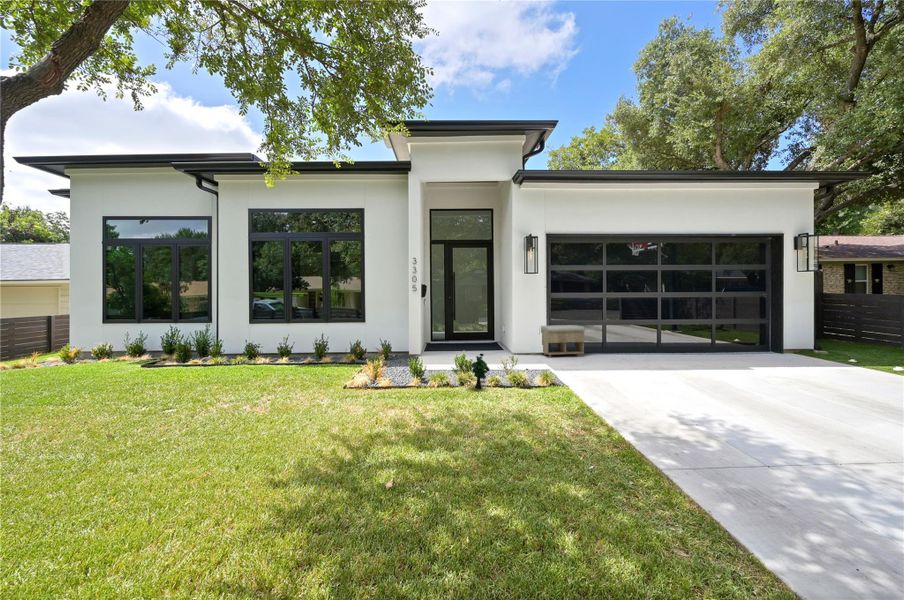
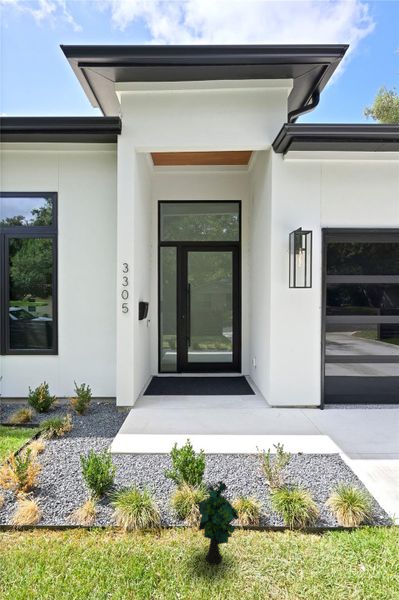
storage bench: present [541,325,585,357] -> none [311,364,383,417]

